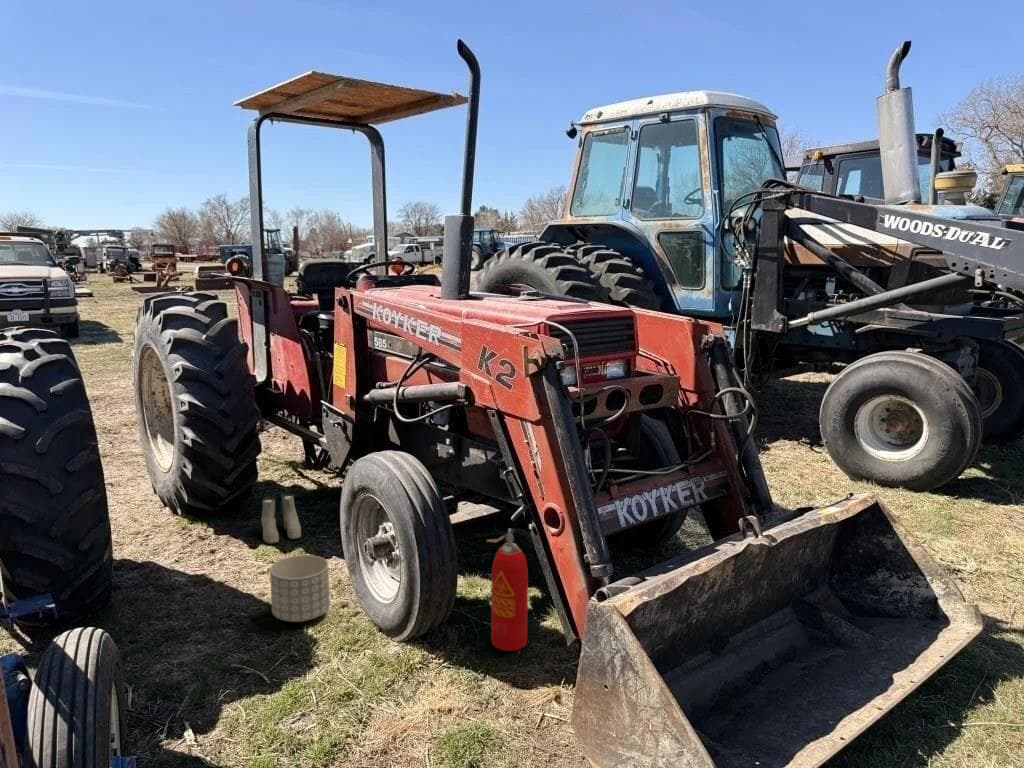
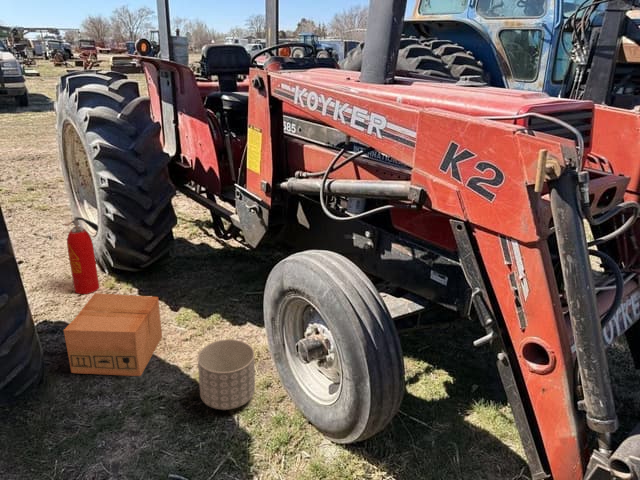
boots: present [261,494,301,544] -> none [179,260,215,307]
cardboard box: none [135,521,238,602] -> present [63,293,162,376]
fire extinguisher: present [487,529,534,651] -> present [62,217,99,294]

